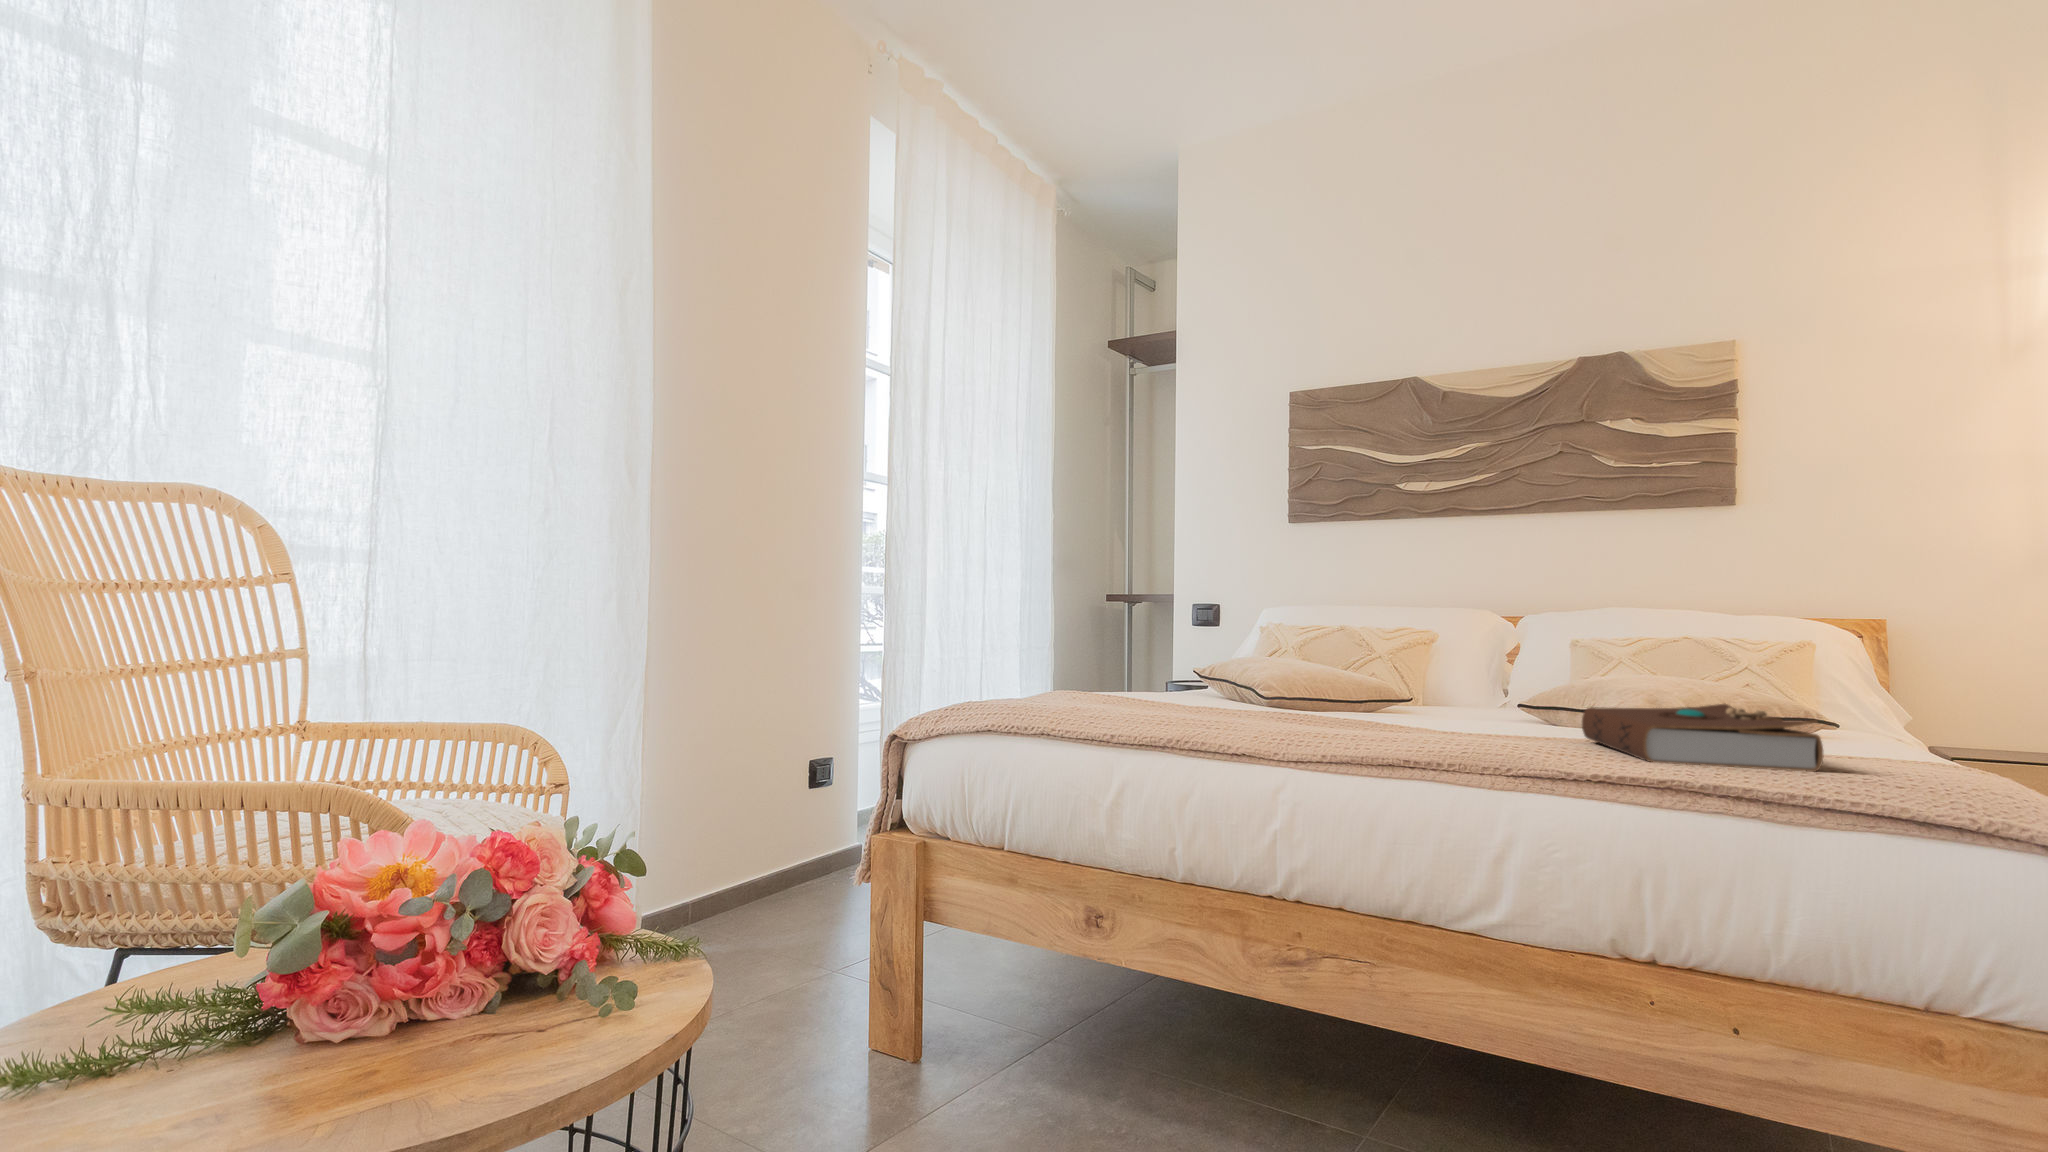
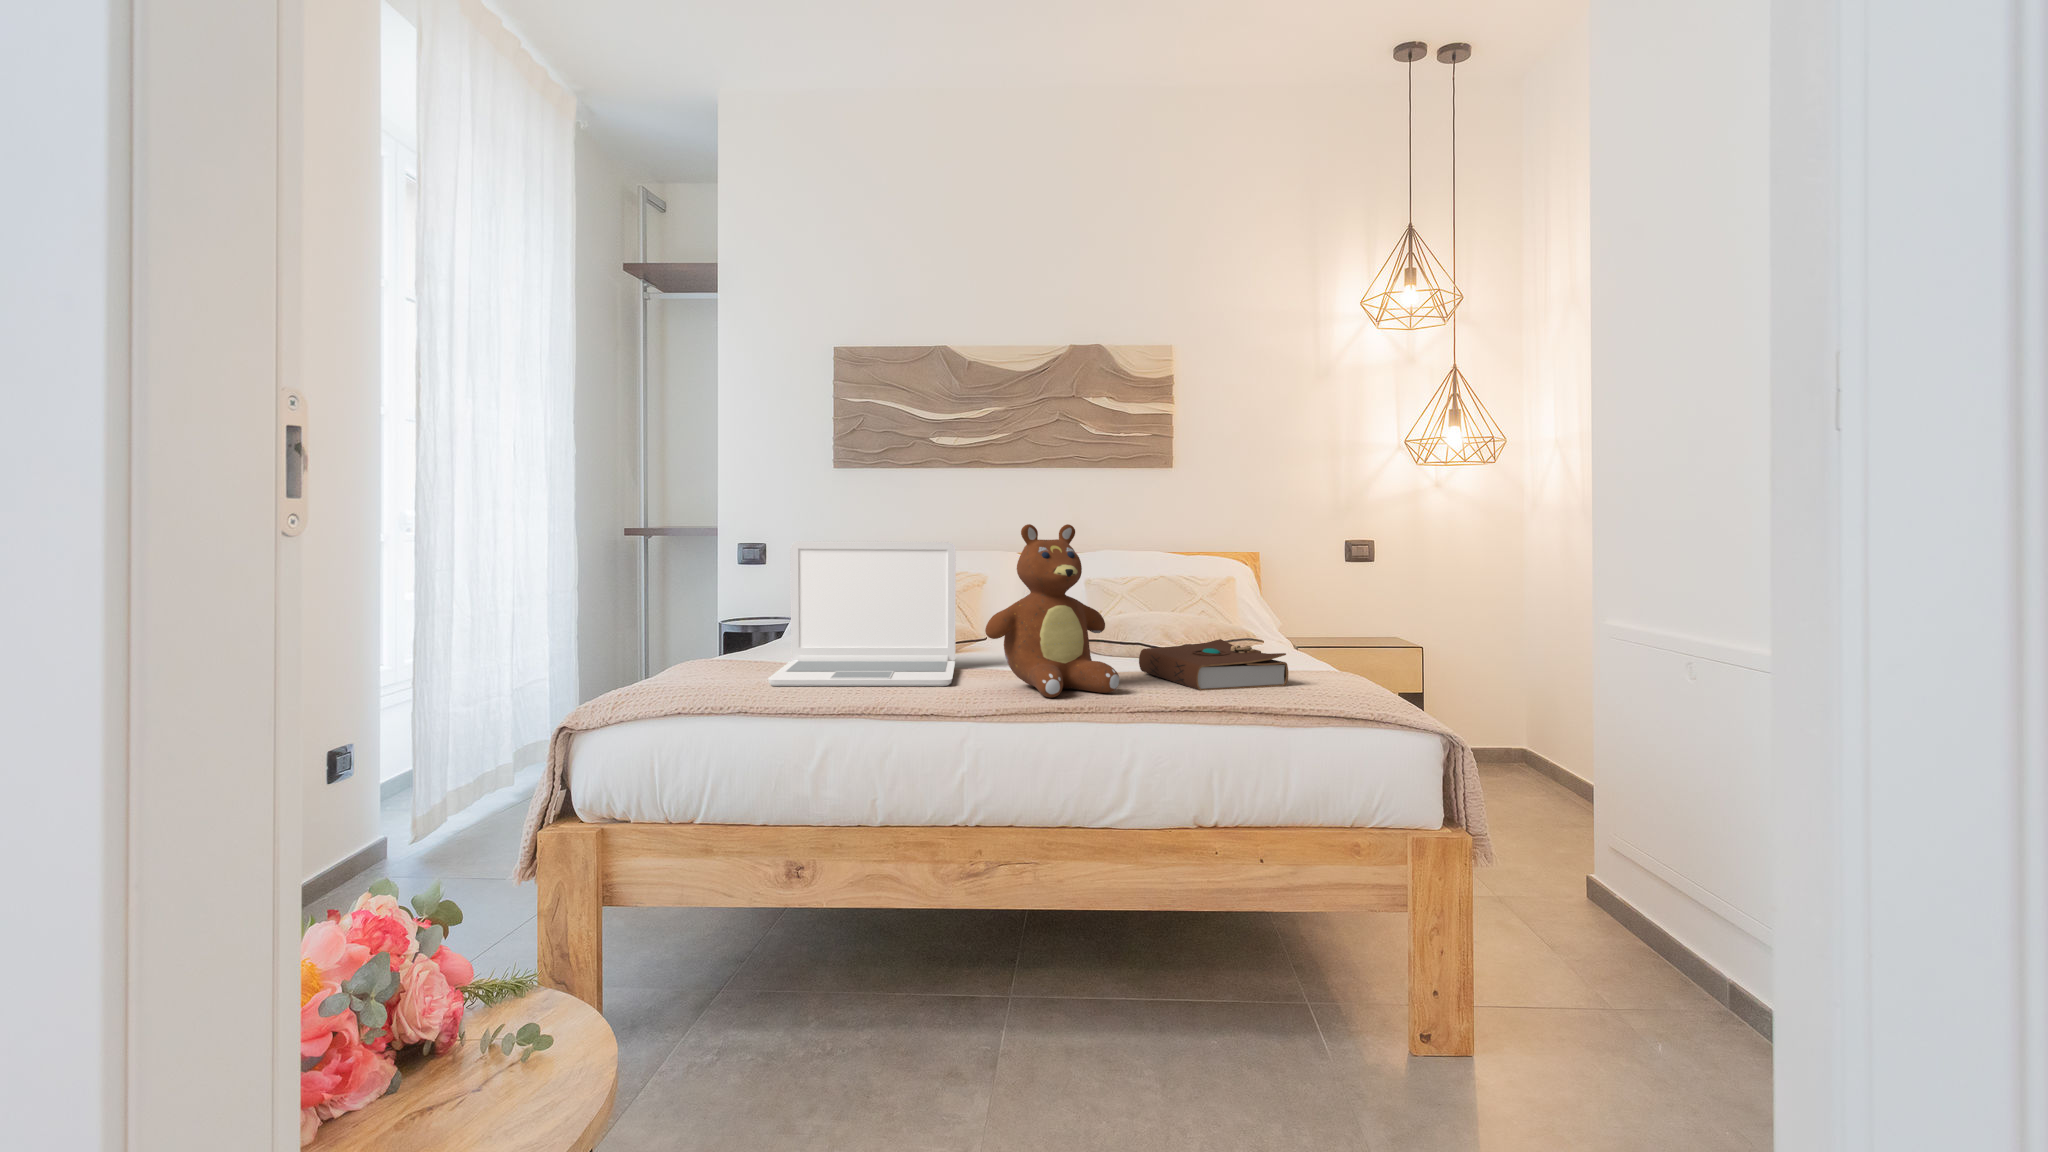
teddy bear: none [1331,529,1511,751] -> present [985,524,1119,698]
laptop: none [1098,566,1335,729] -> present [768,541,956,686]

